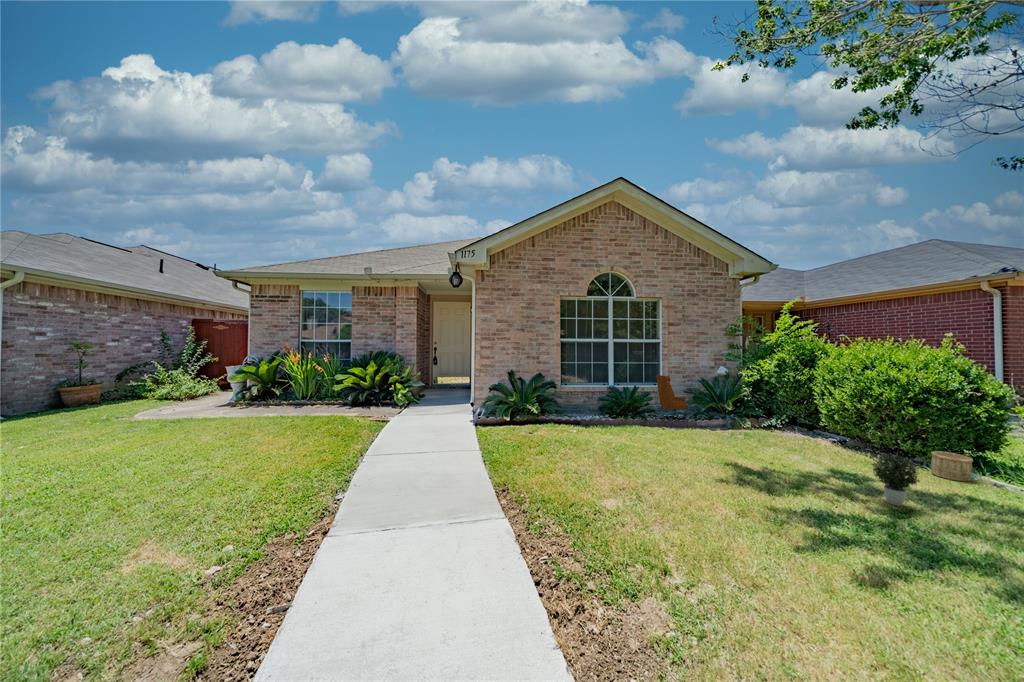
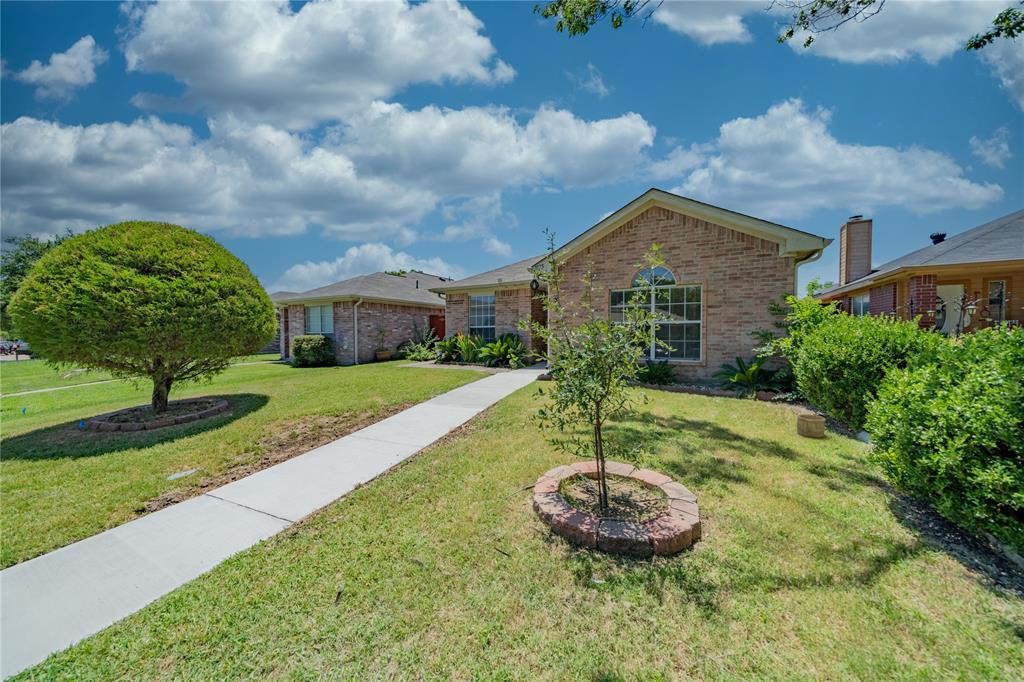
lounge chair: present [656,374,689,422] -> none [680,350,732,390]
potted plant: present [872,454,920,506] -> none [678,401,704,435]

